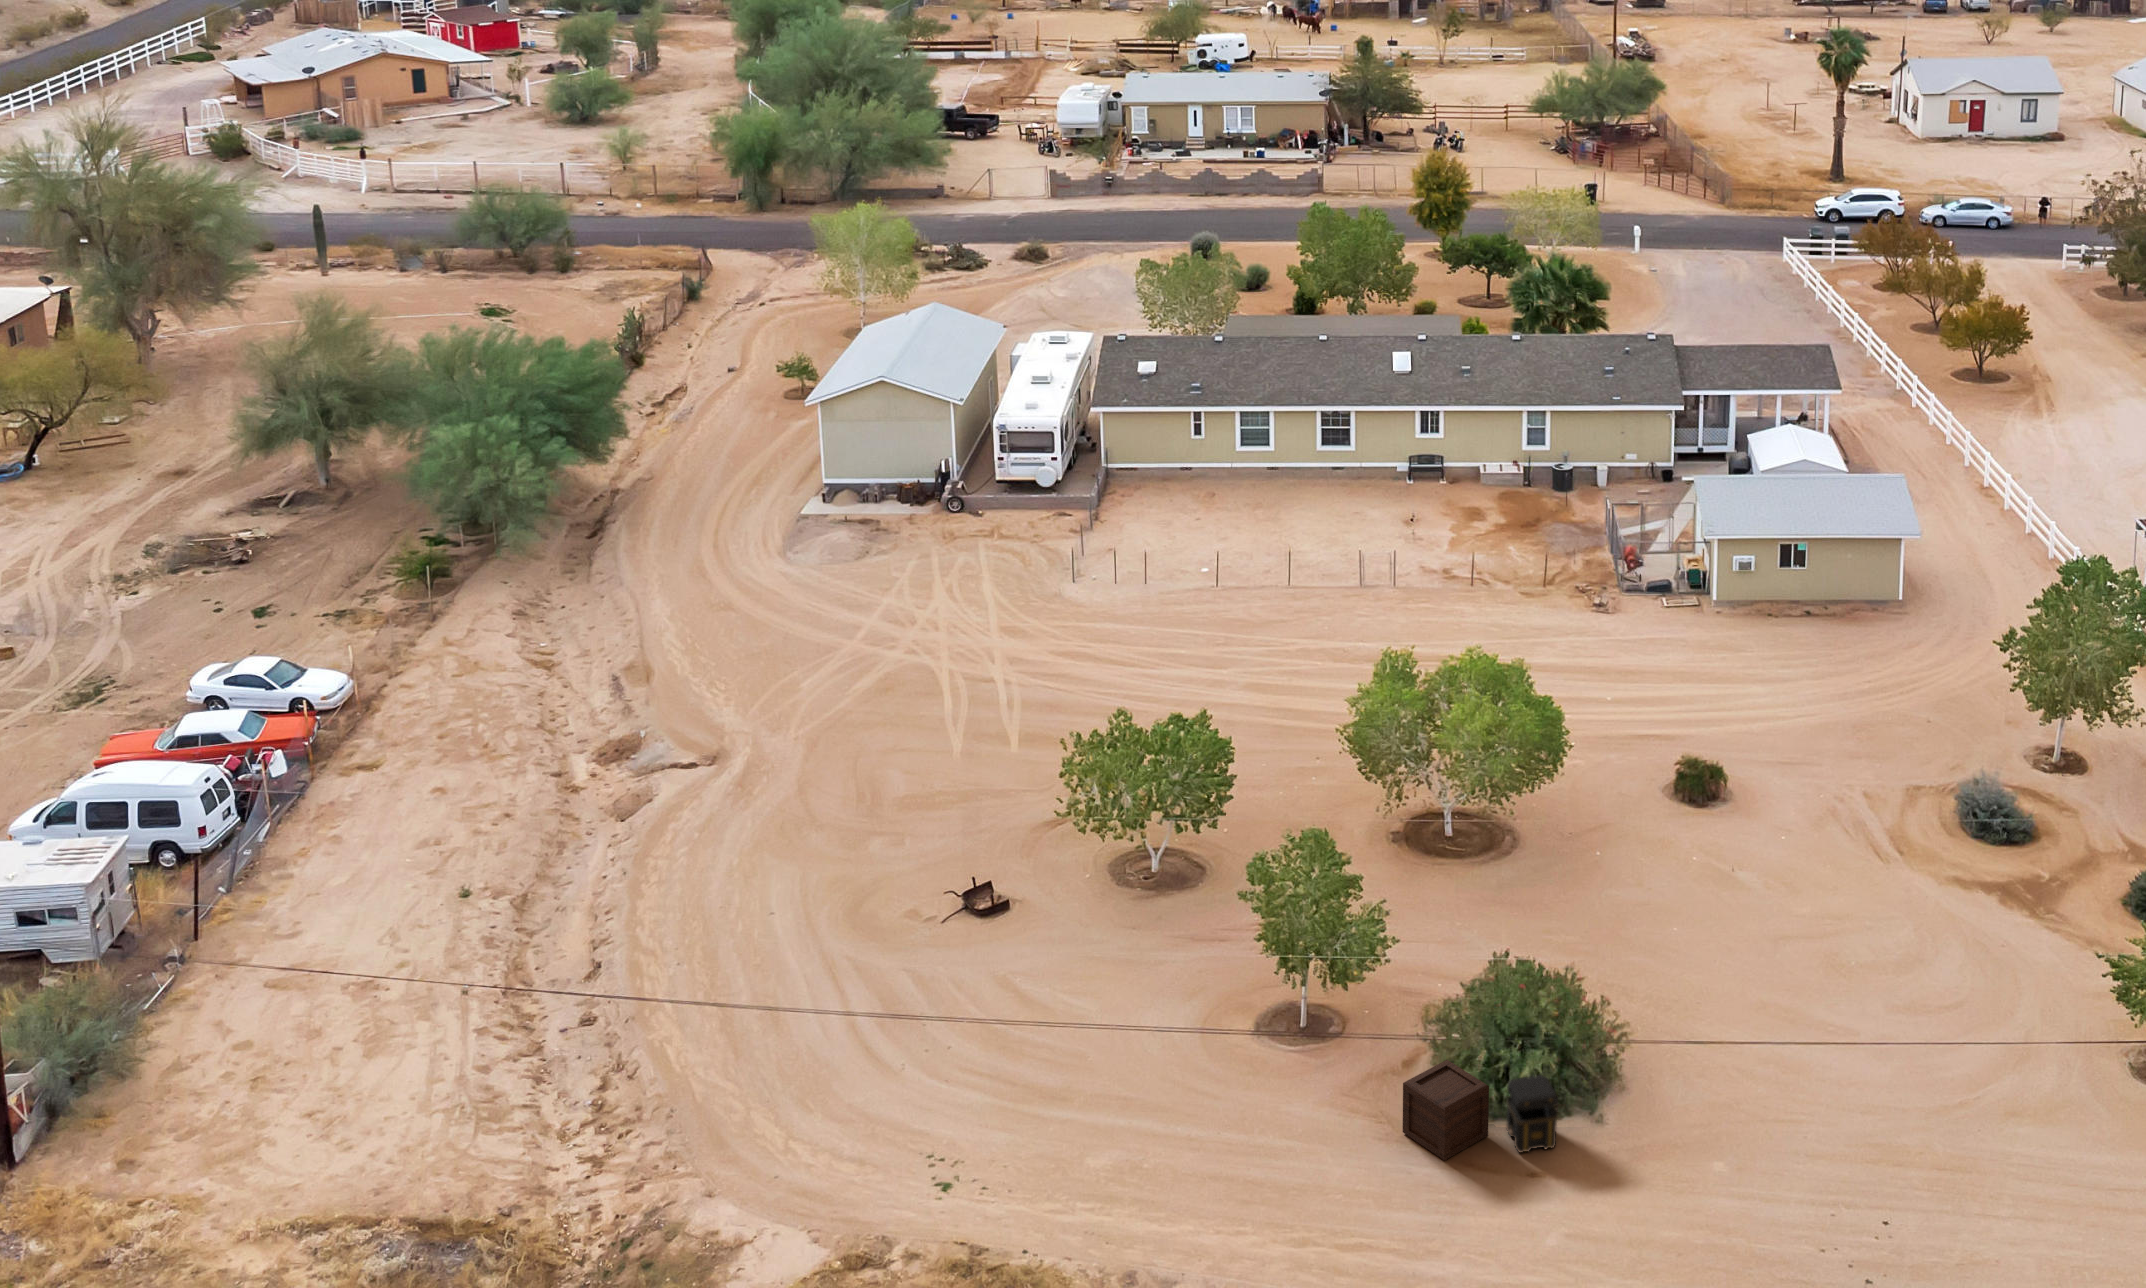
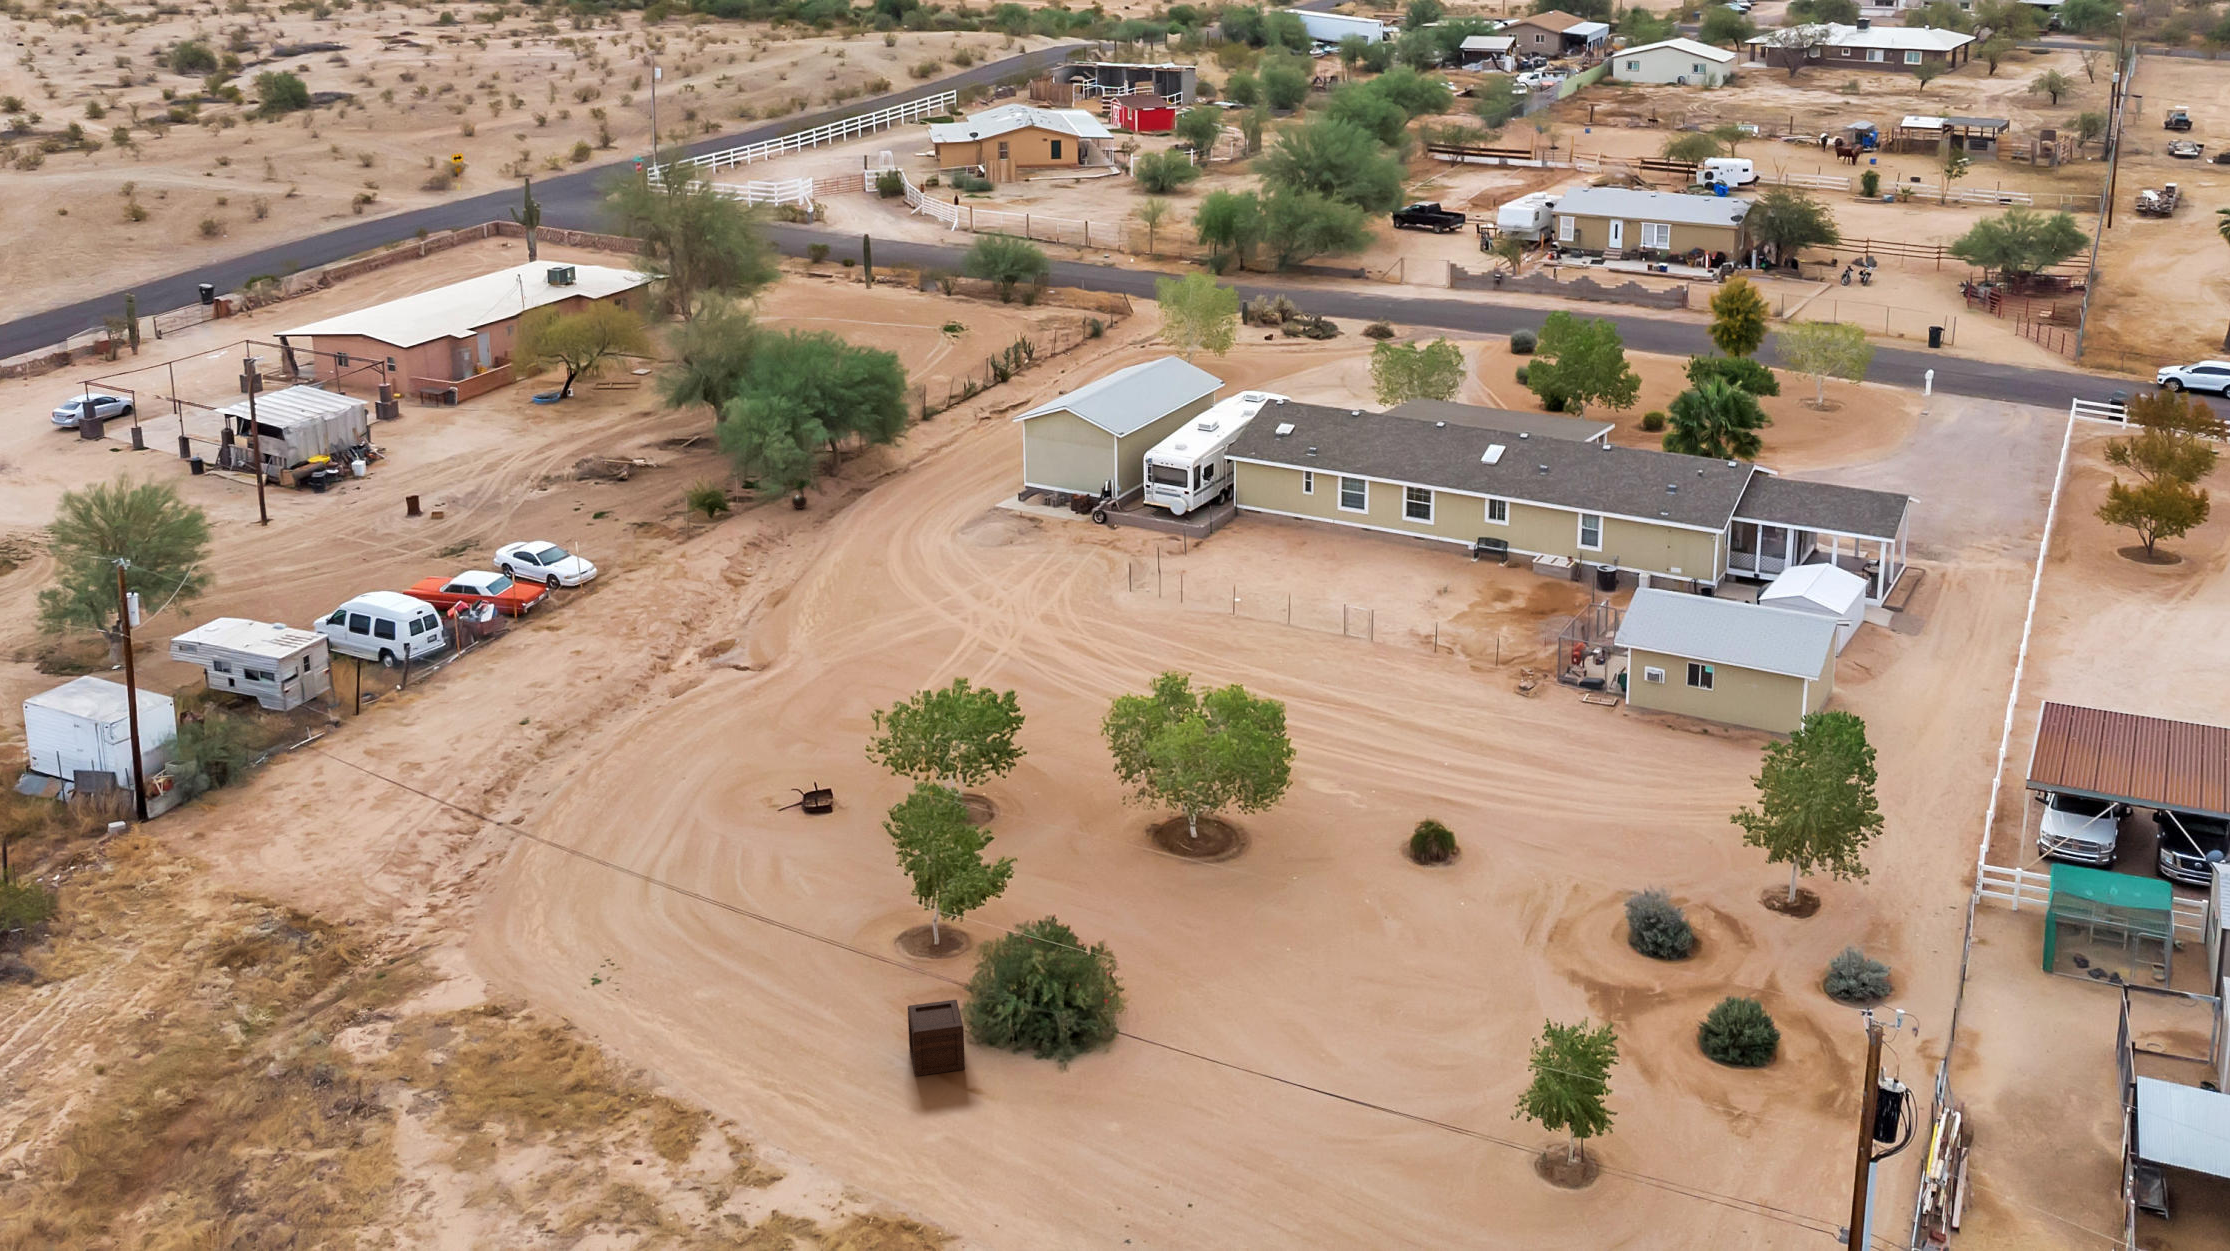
potted tree: none [539,512,565,557] -> present [792,479,809,509]
toolbox: present [1506,1075,1558,1153] -> none [970,1028,1014,1093]

